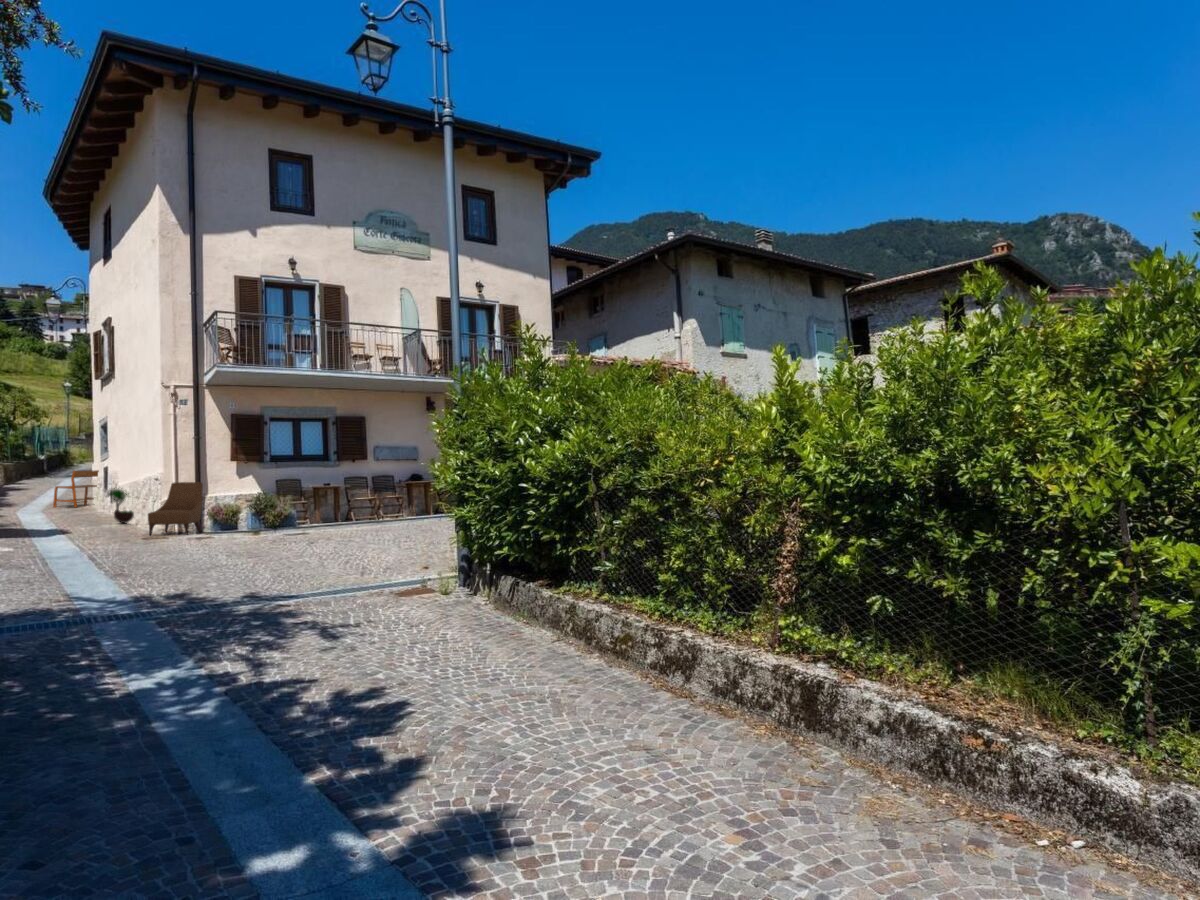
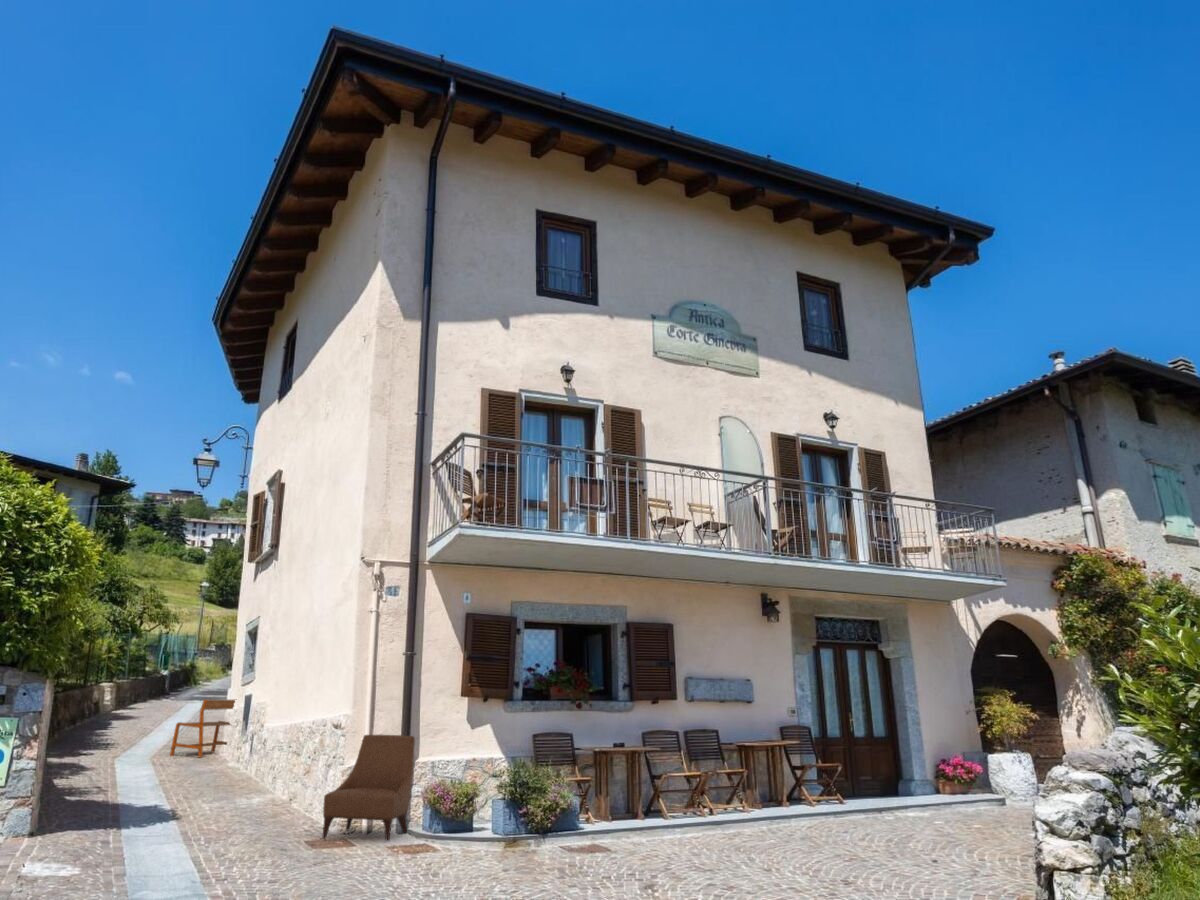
potted tree: present [108,488,134,523] -> none [251,730,290,799]

